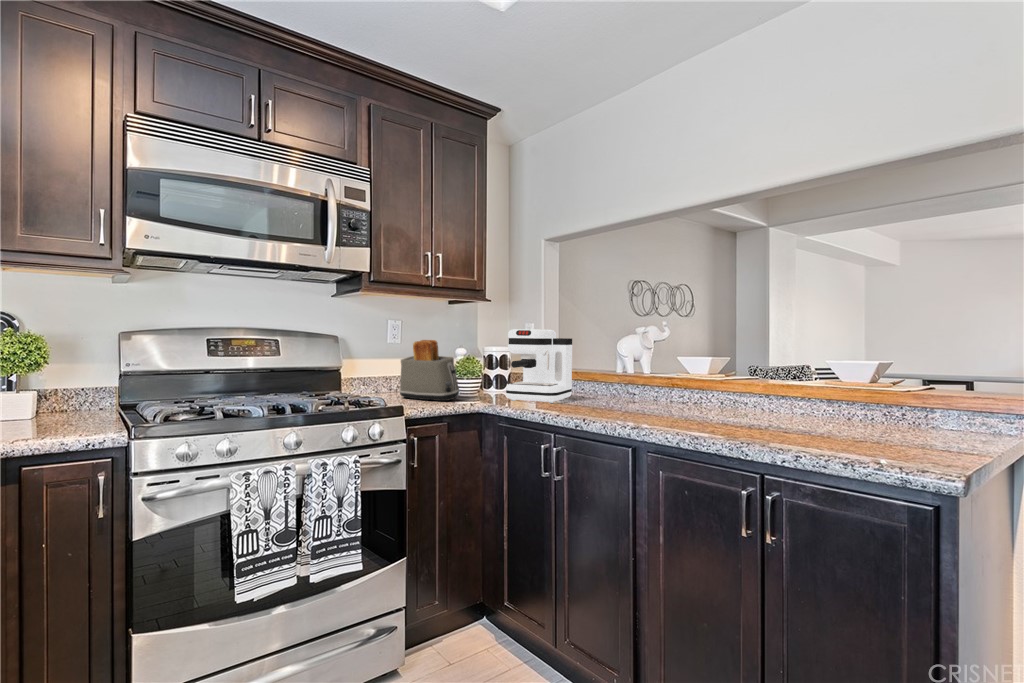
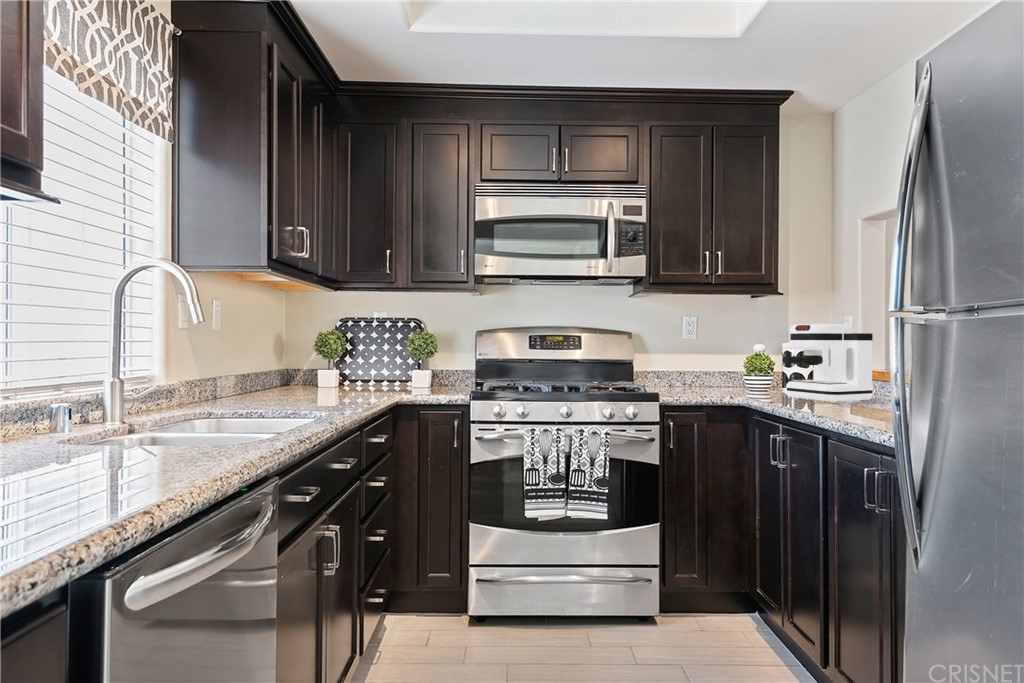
toaster: present [400,340,459,401] -> none [684,337,739,394]

